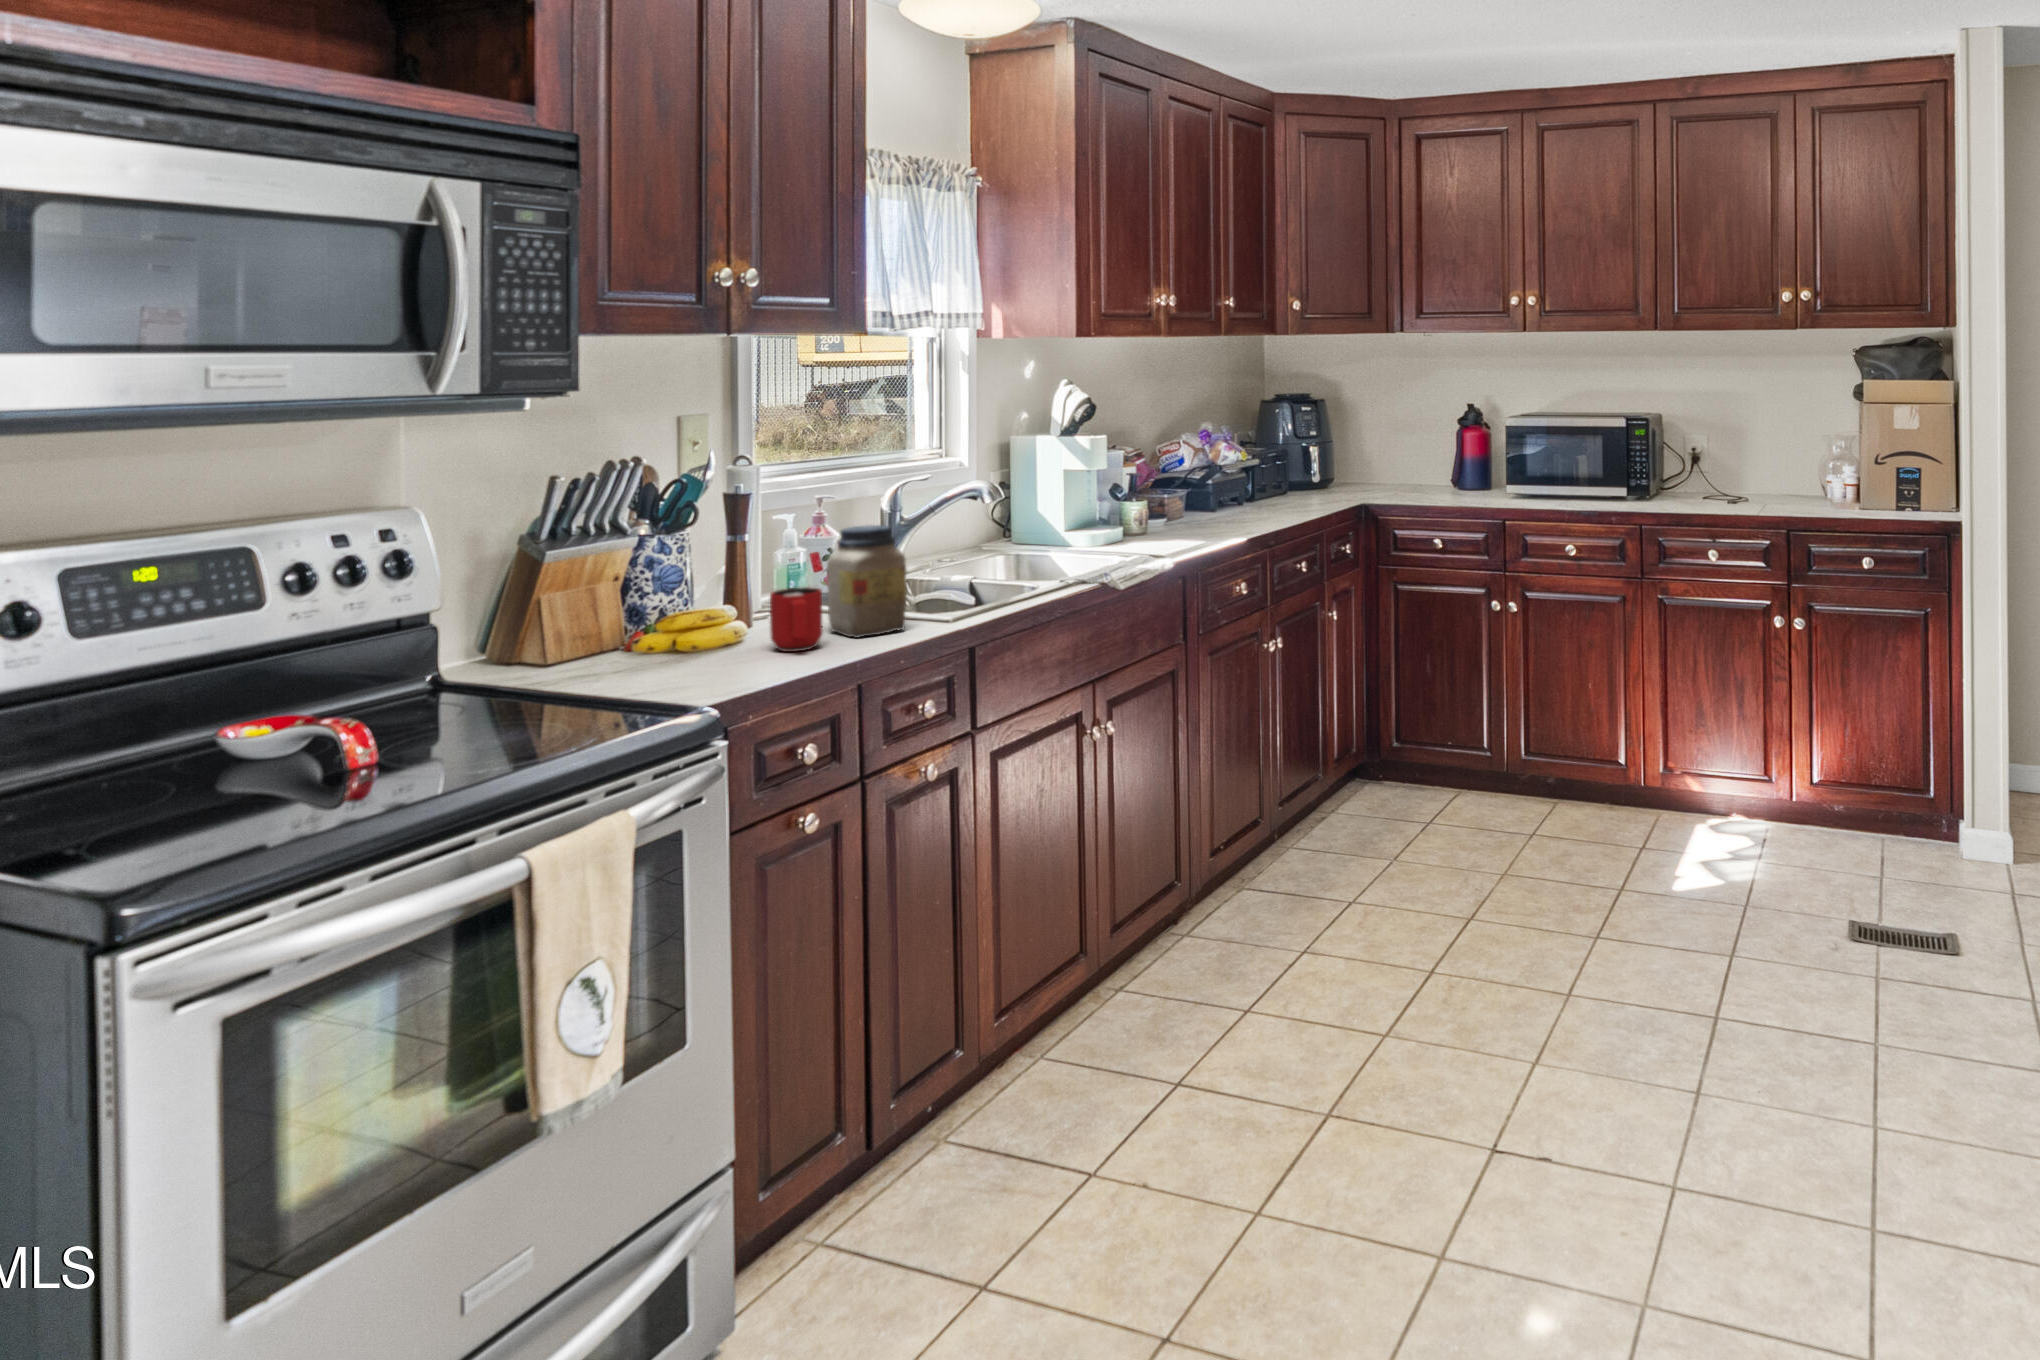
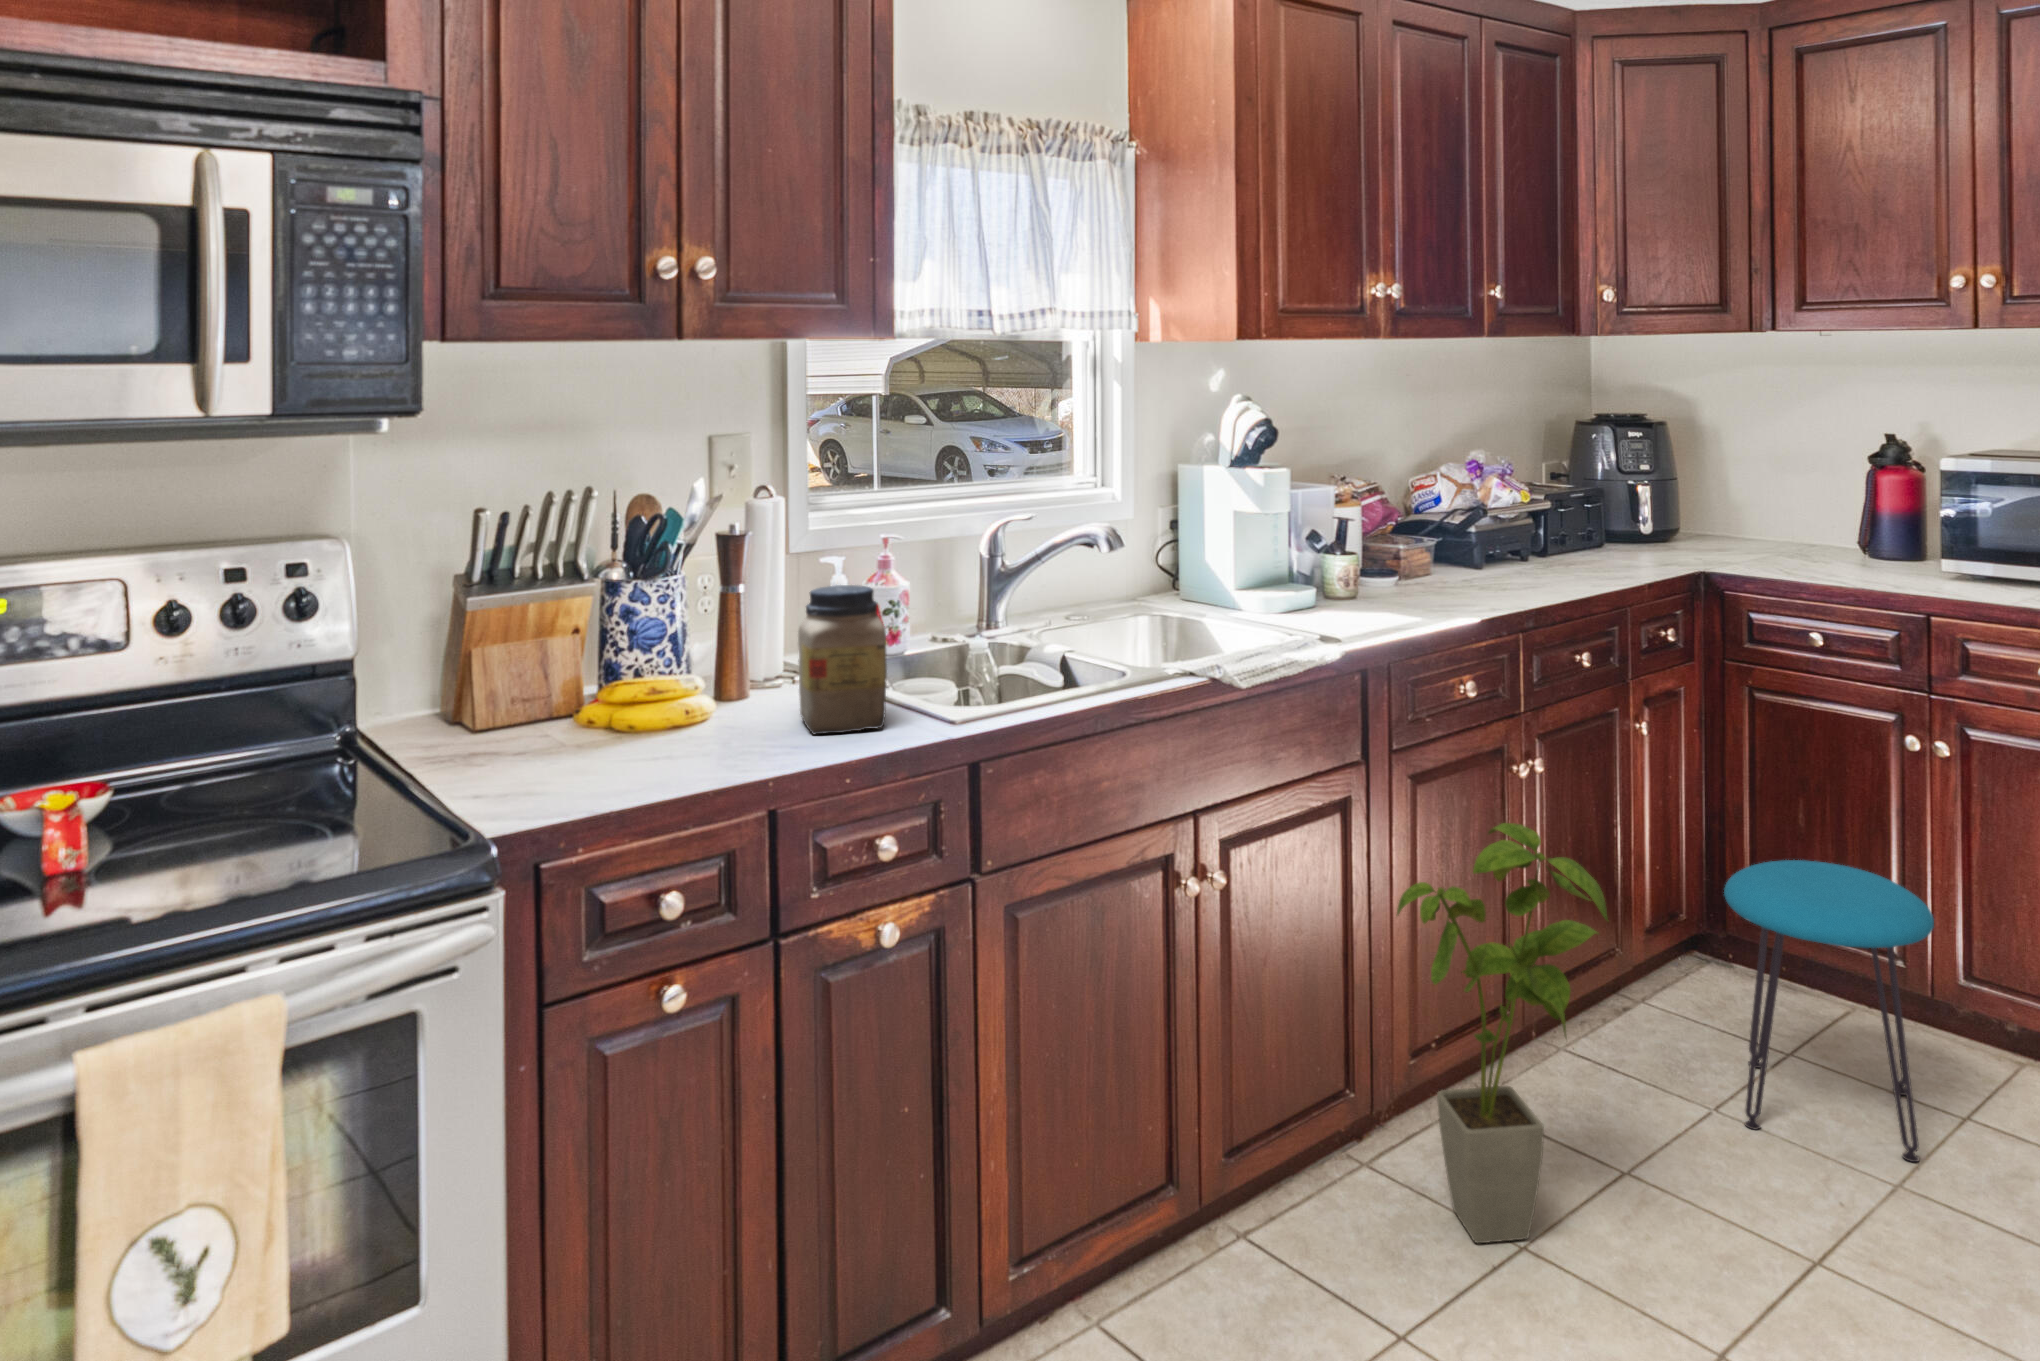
mug: present [770,587,823,652] -> none [693,663,759,749]
house plant: none [1222,667,1367,953] -> present [1397,823,1608,1243]
stool: none [1398,687,1520,863] -> present [1724,860,1934,1162]

